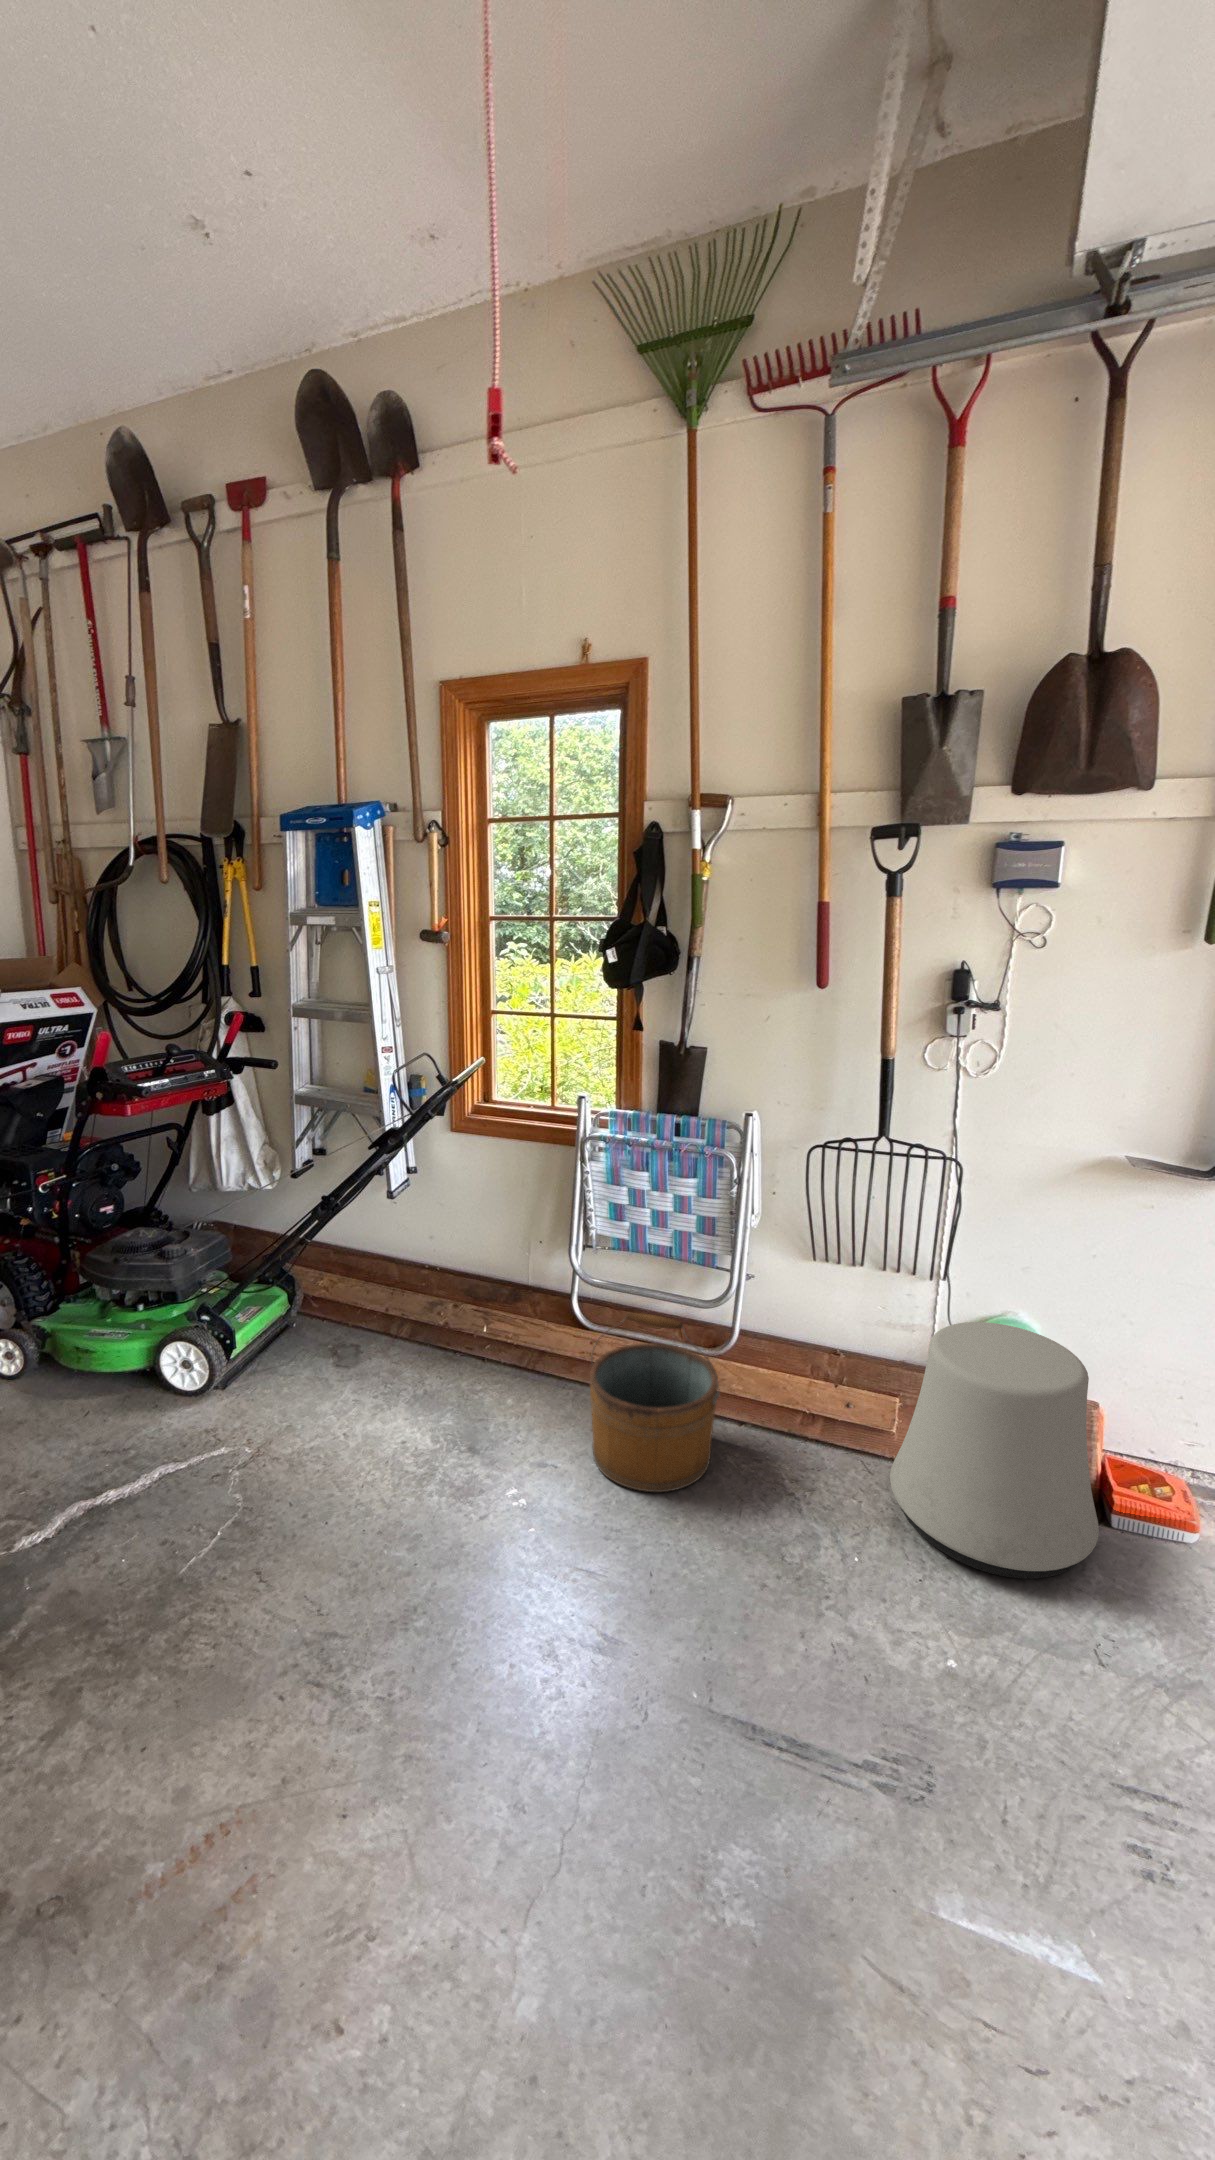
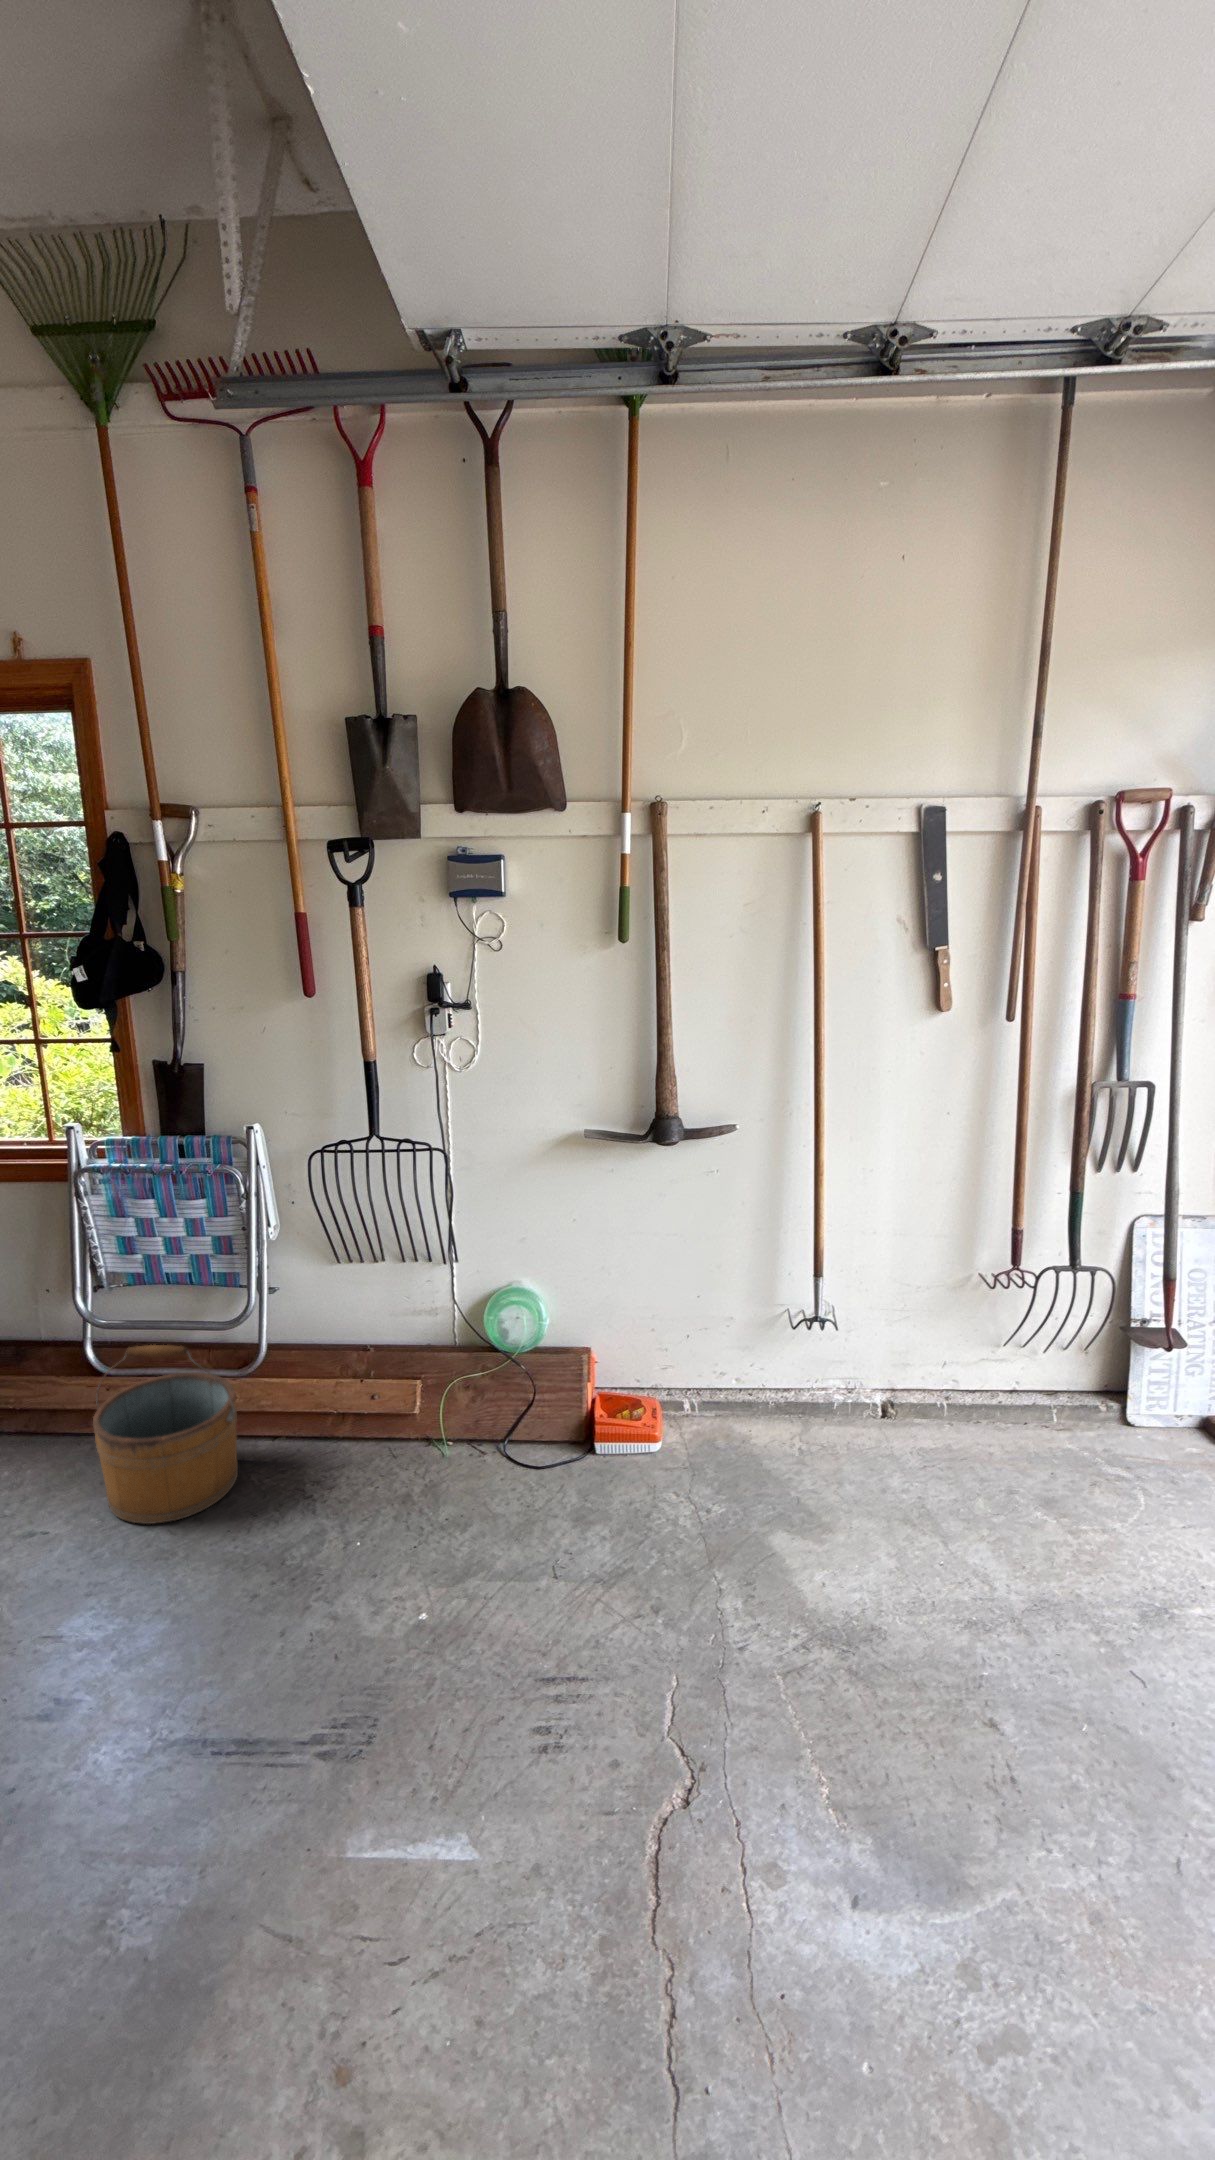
stool: present [890,1322,1099,1579] -> none [407,1294,580,1515]

